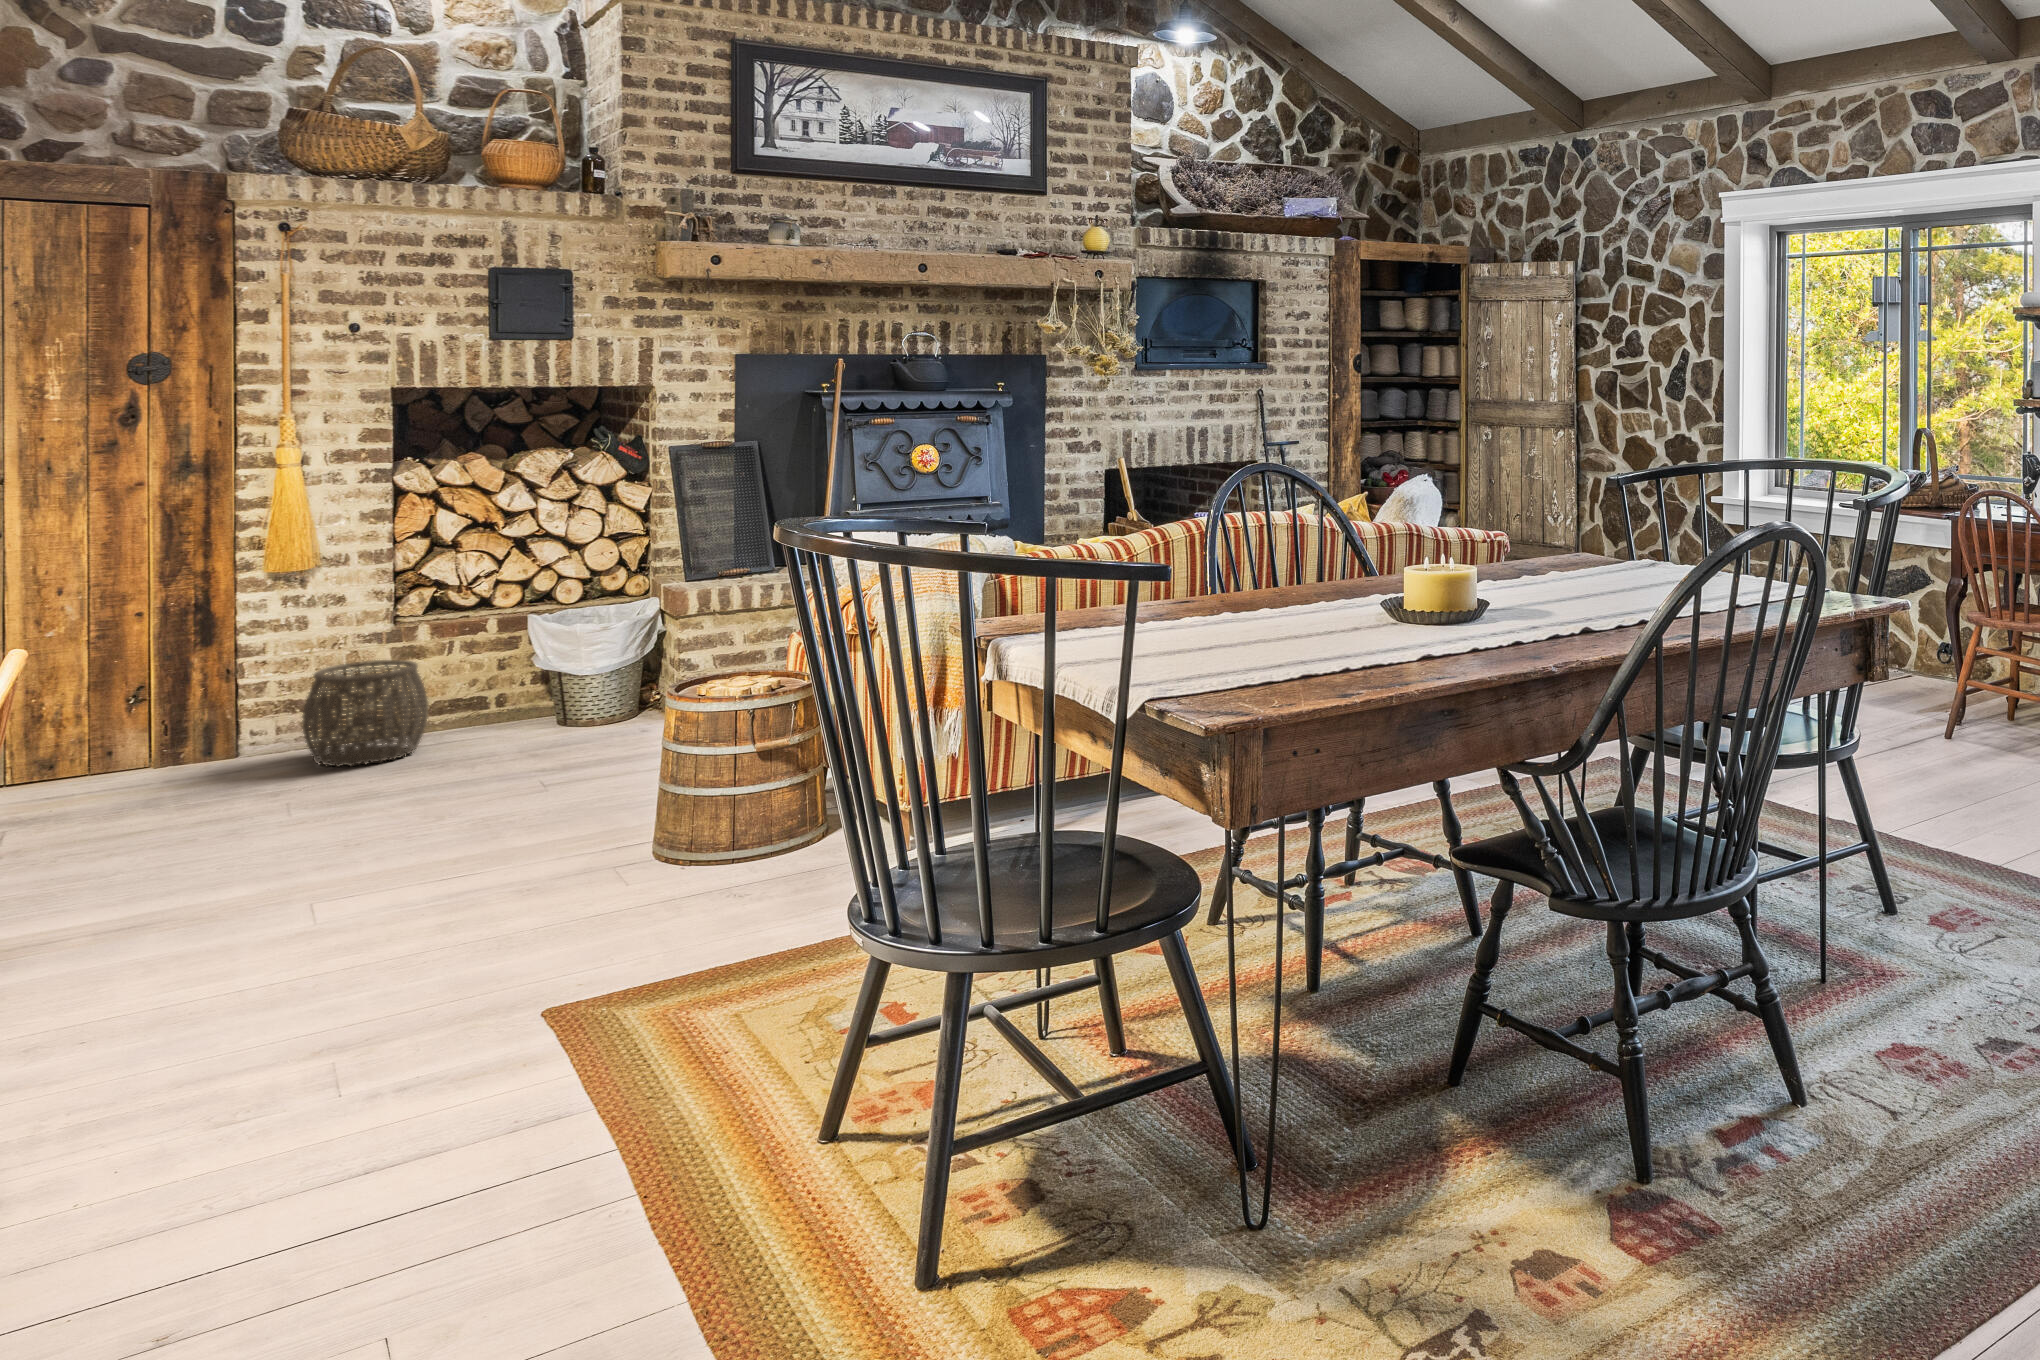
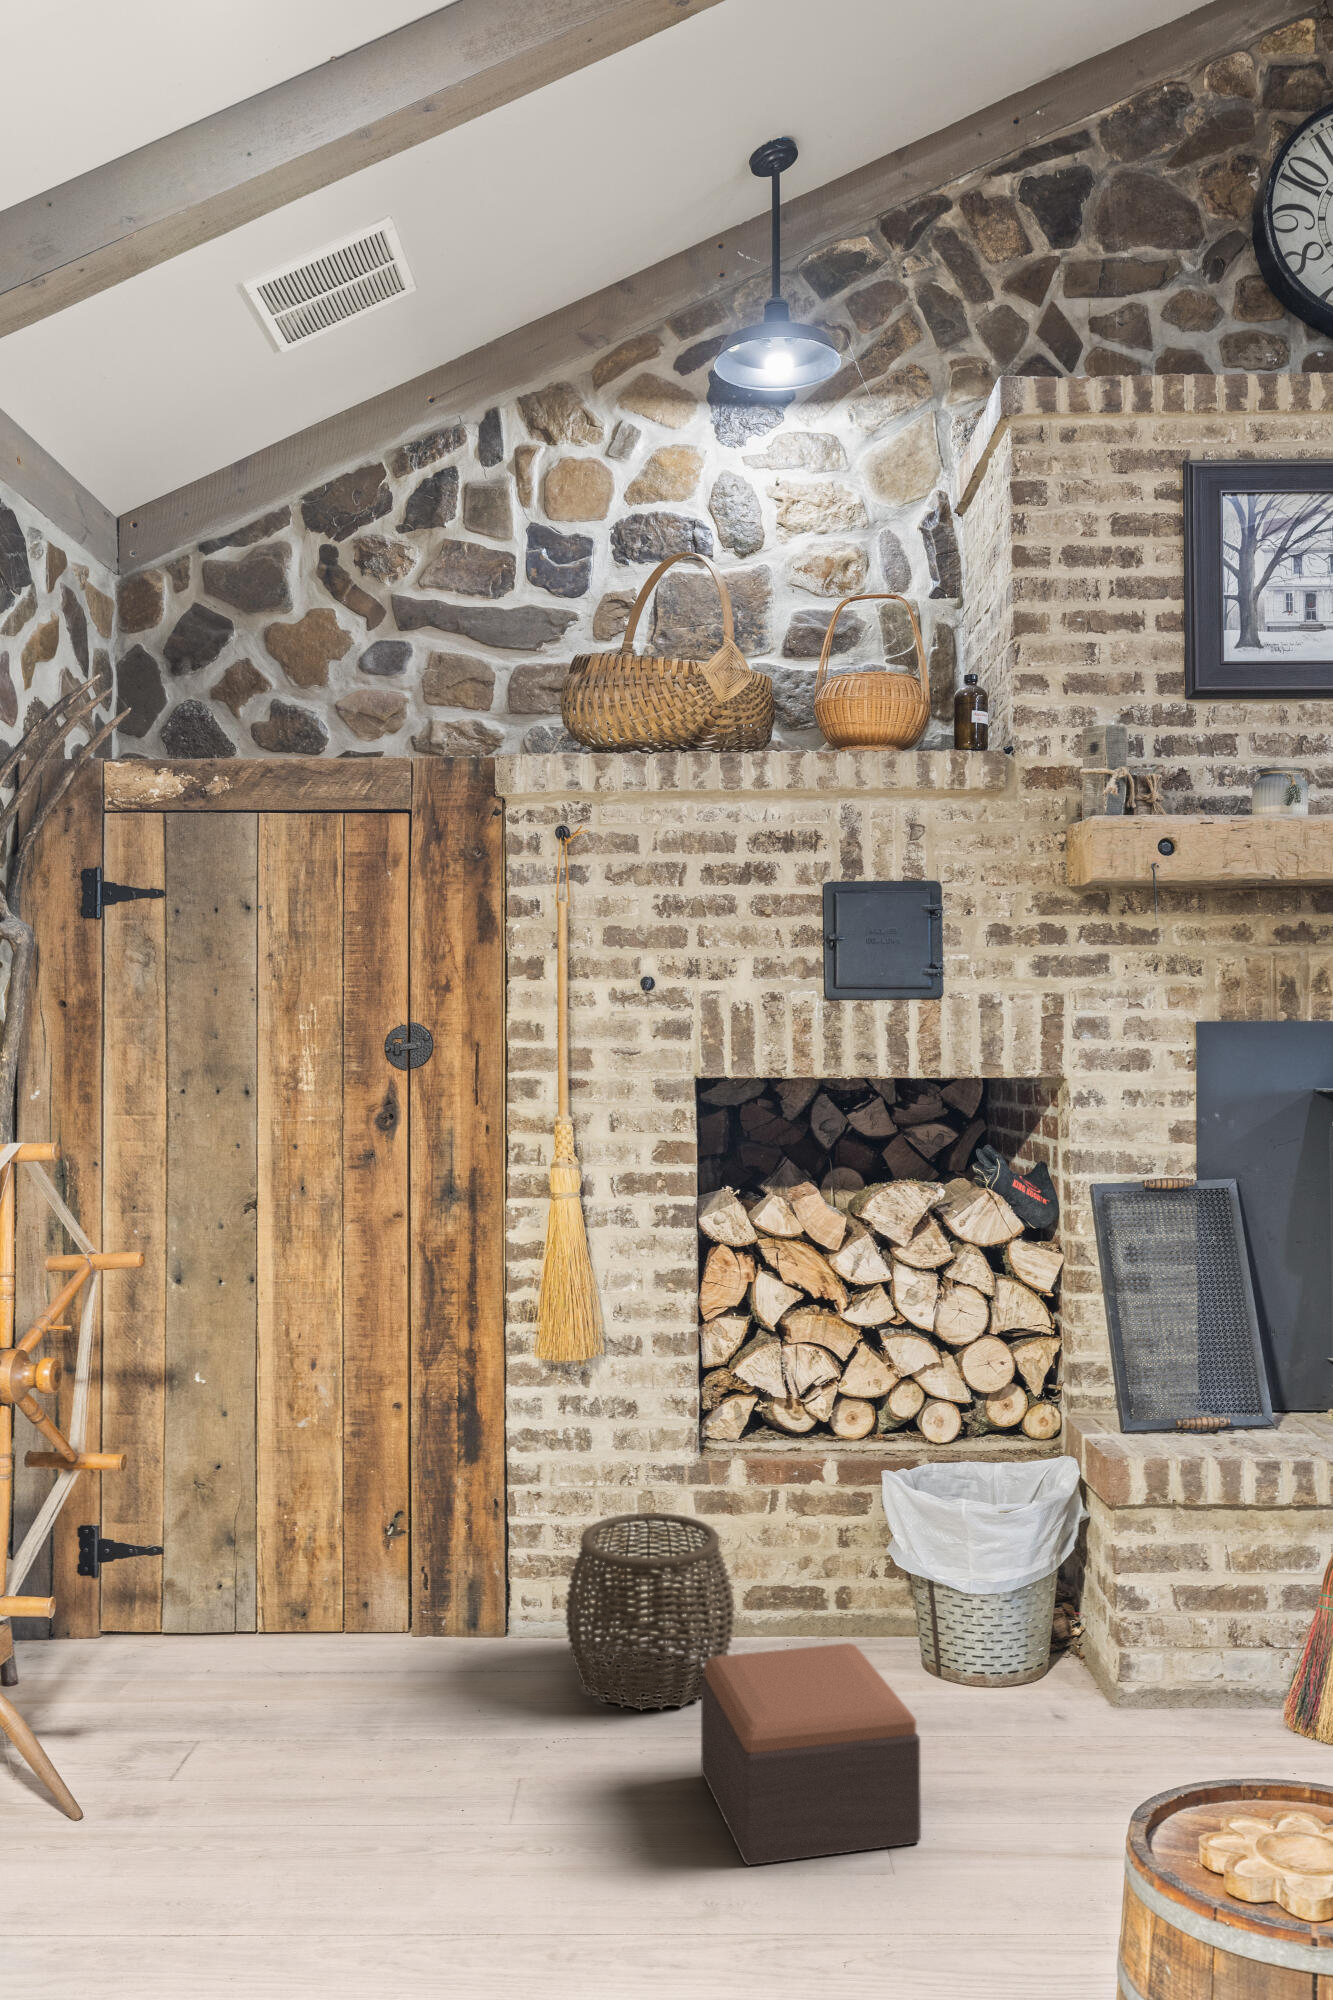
footstool: none [420,692,562,789] -> present [701,1643,921,1865]

